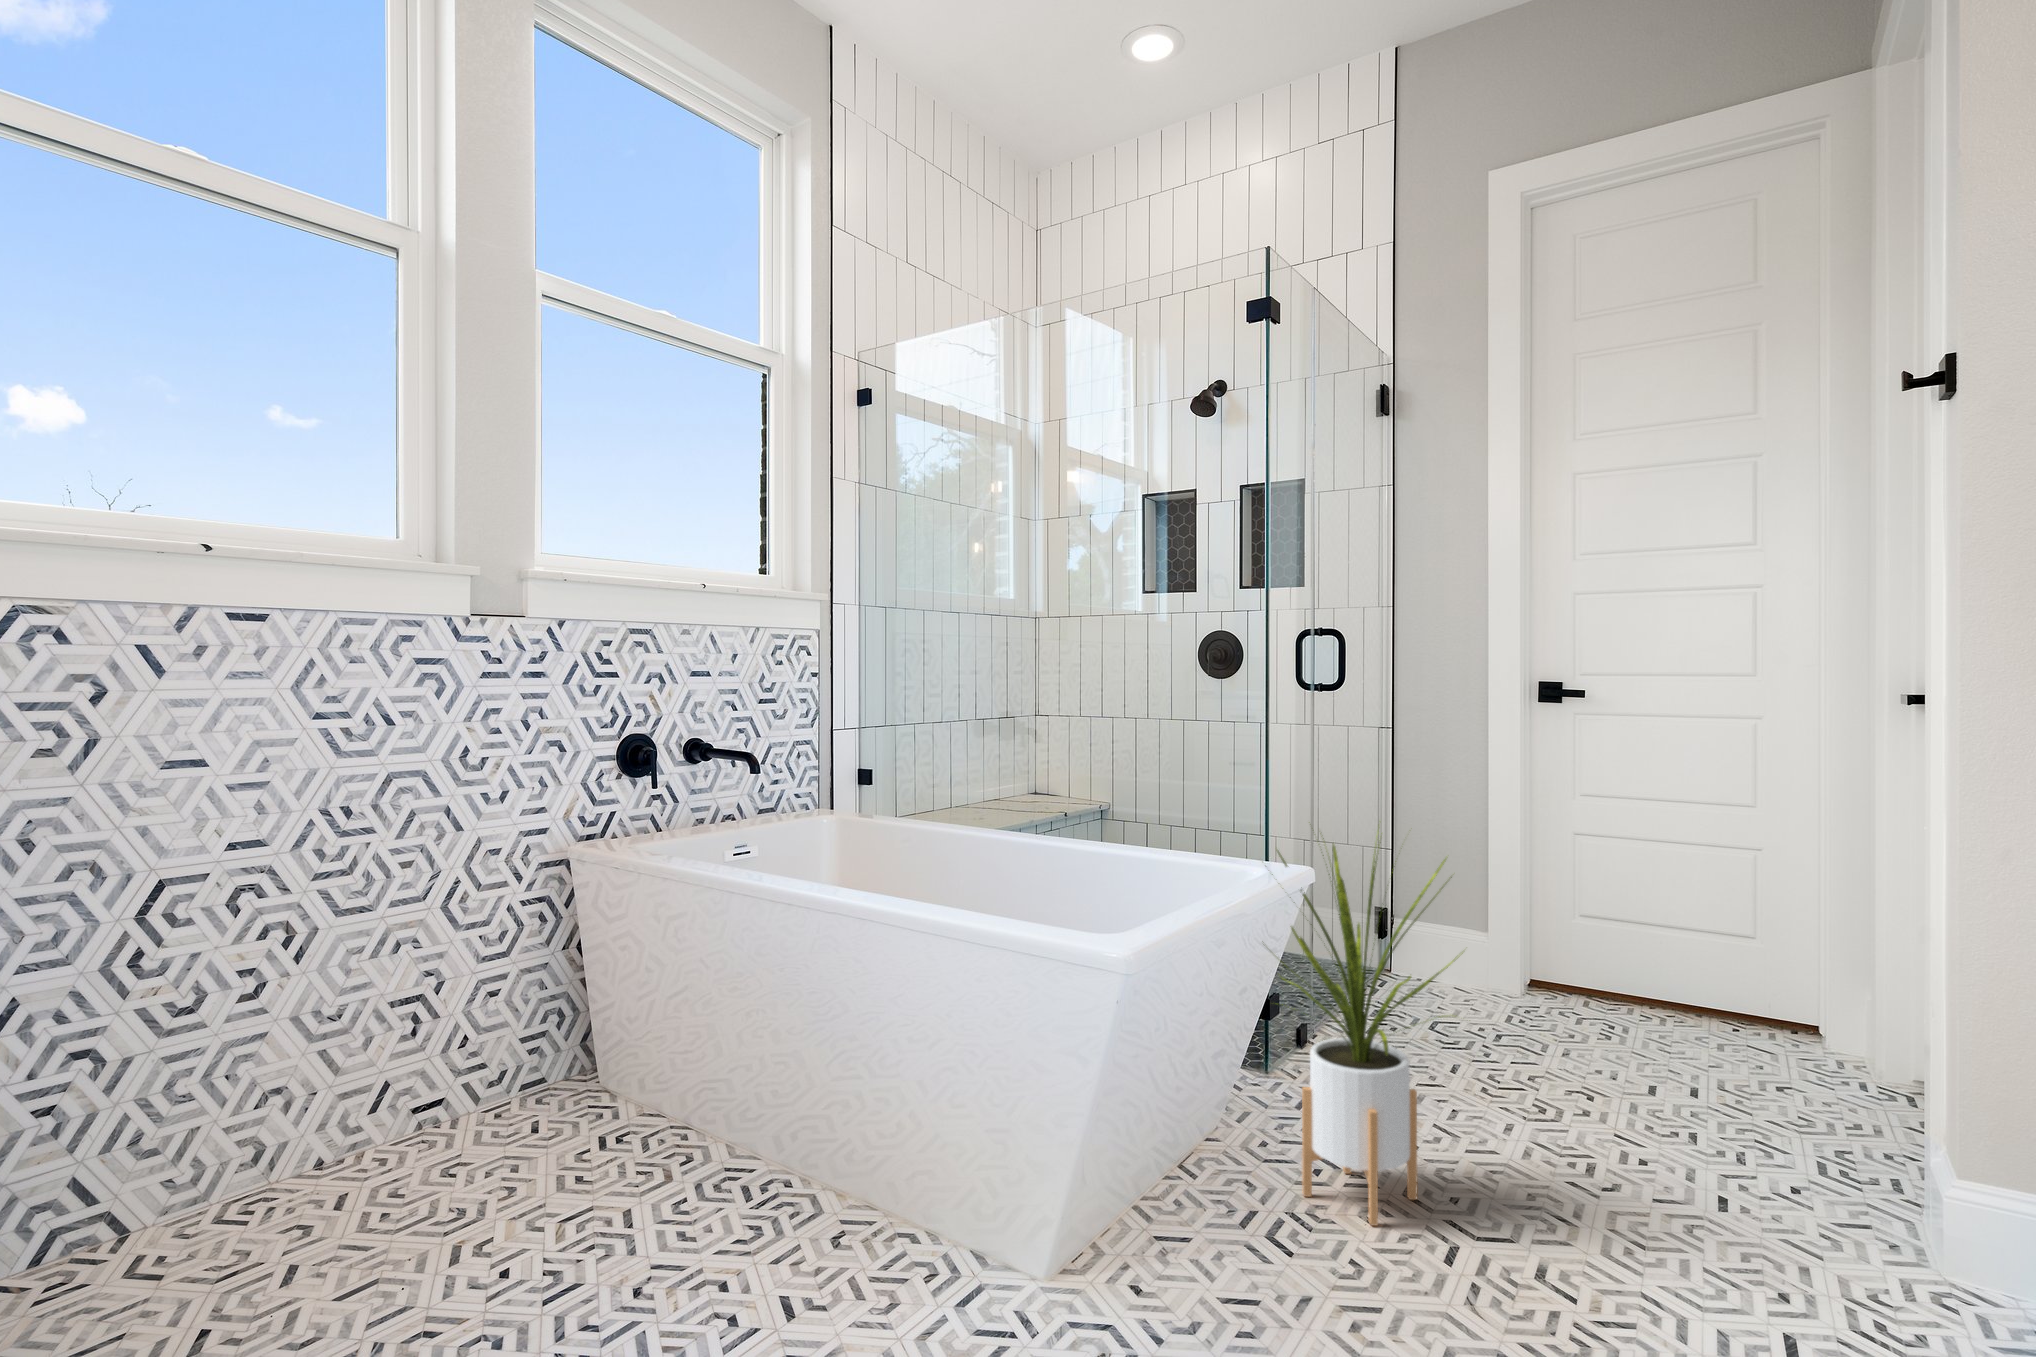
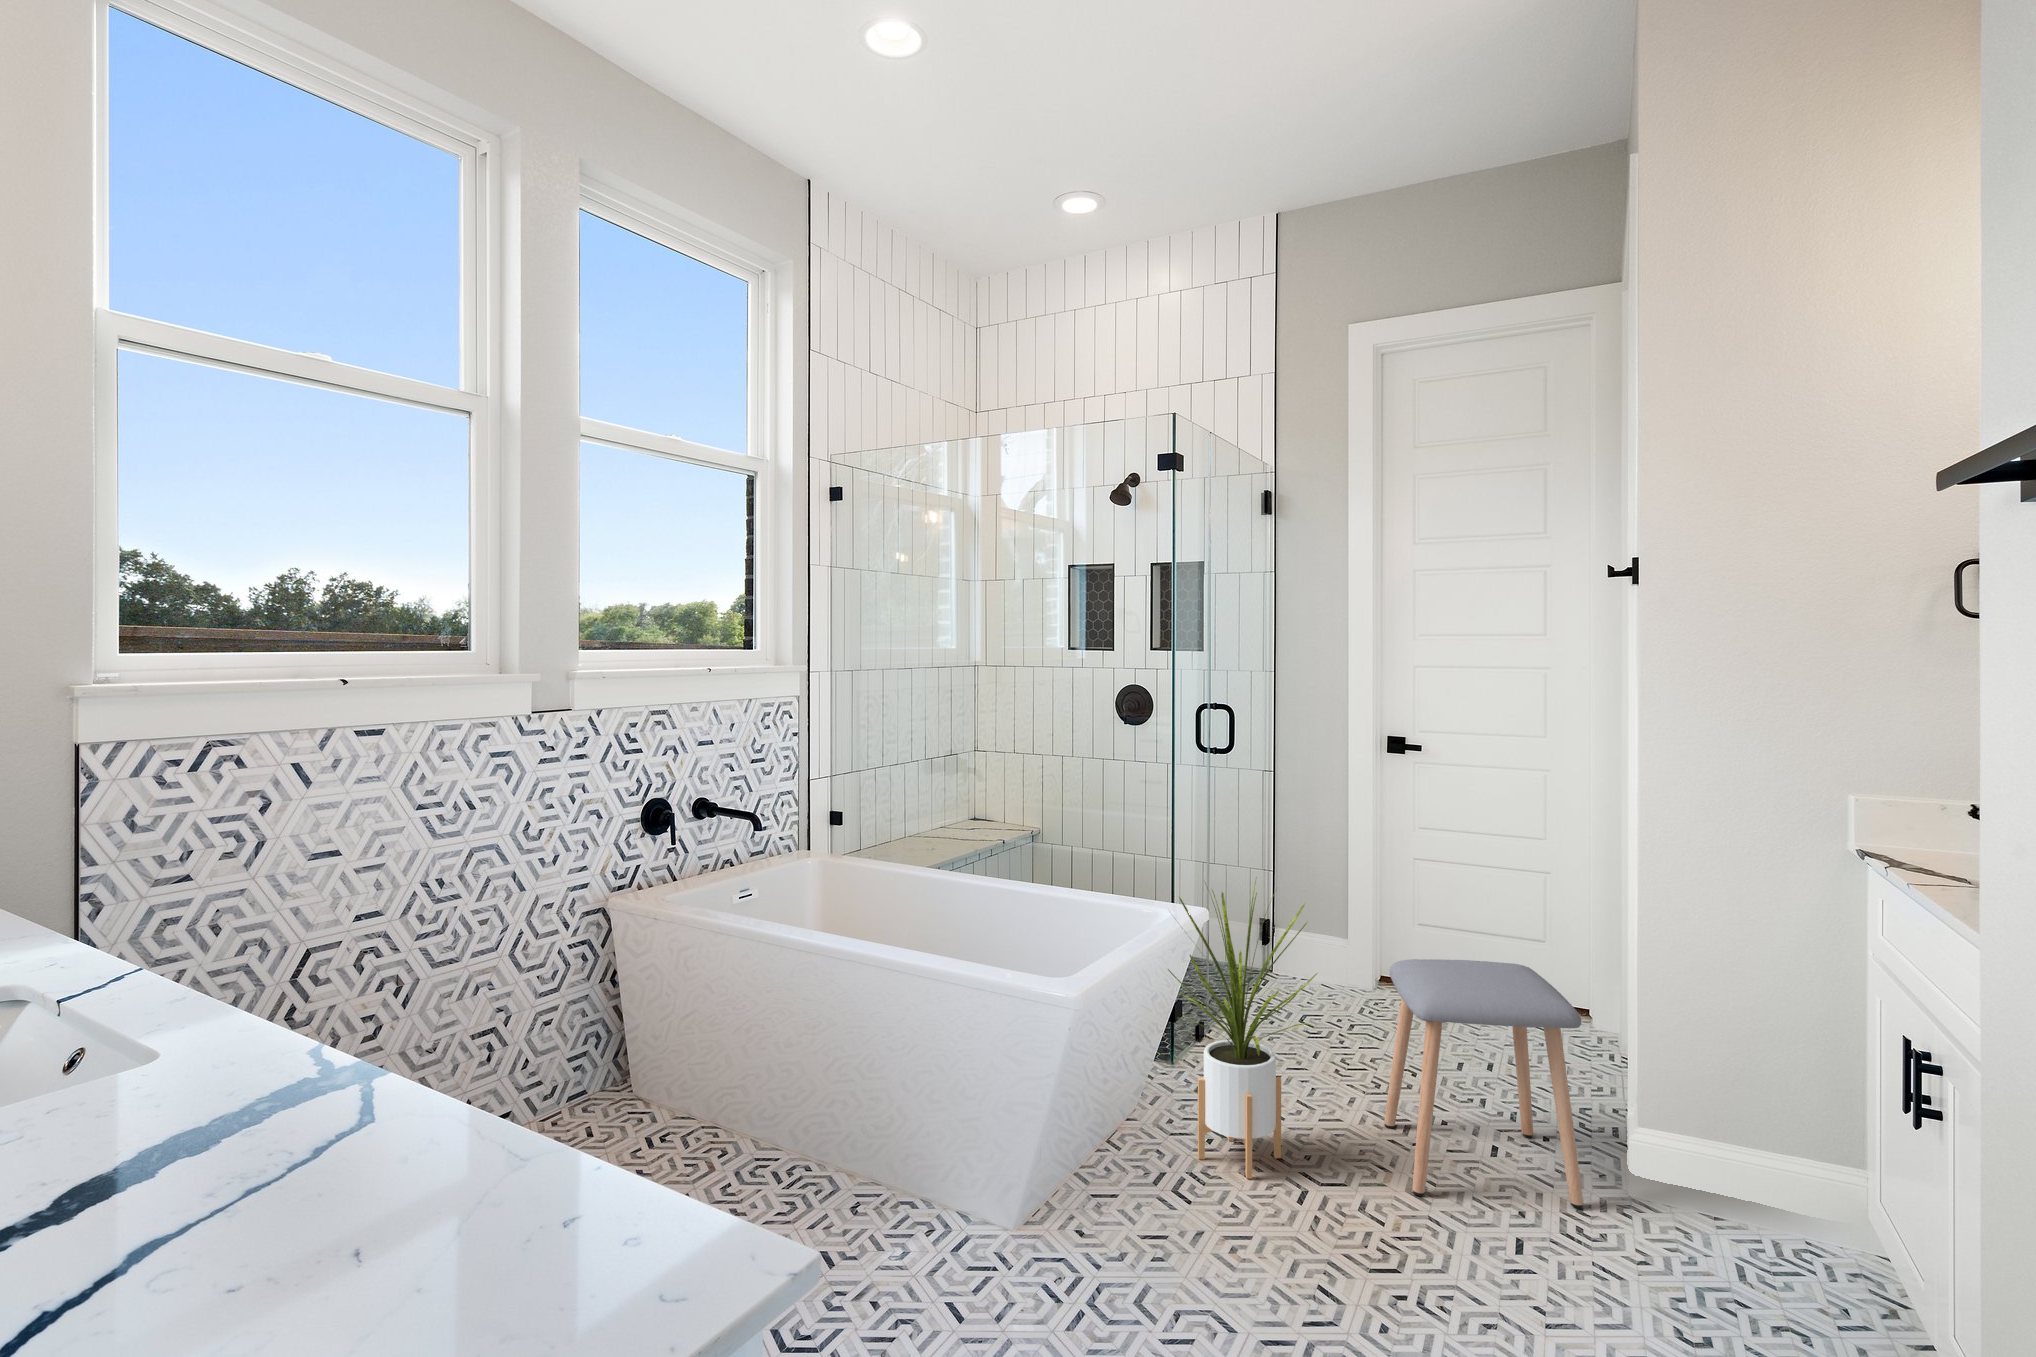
stool: none [1558,937,1870,1290] -> present [1384,959,1583,1208]

